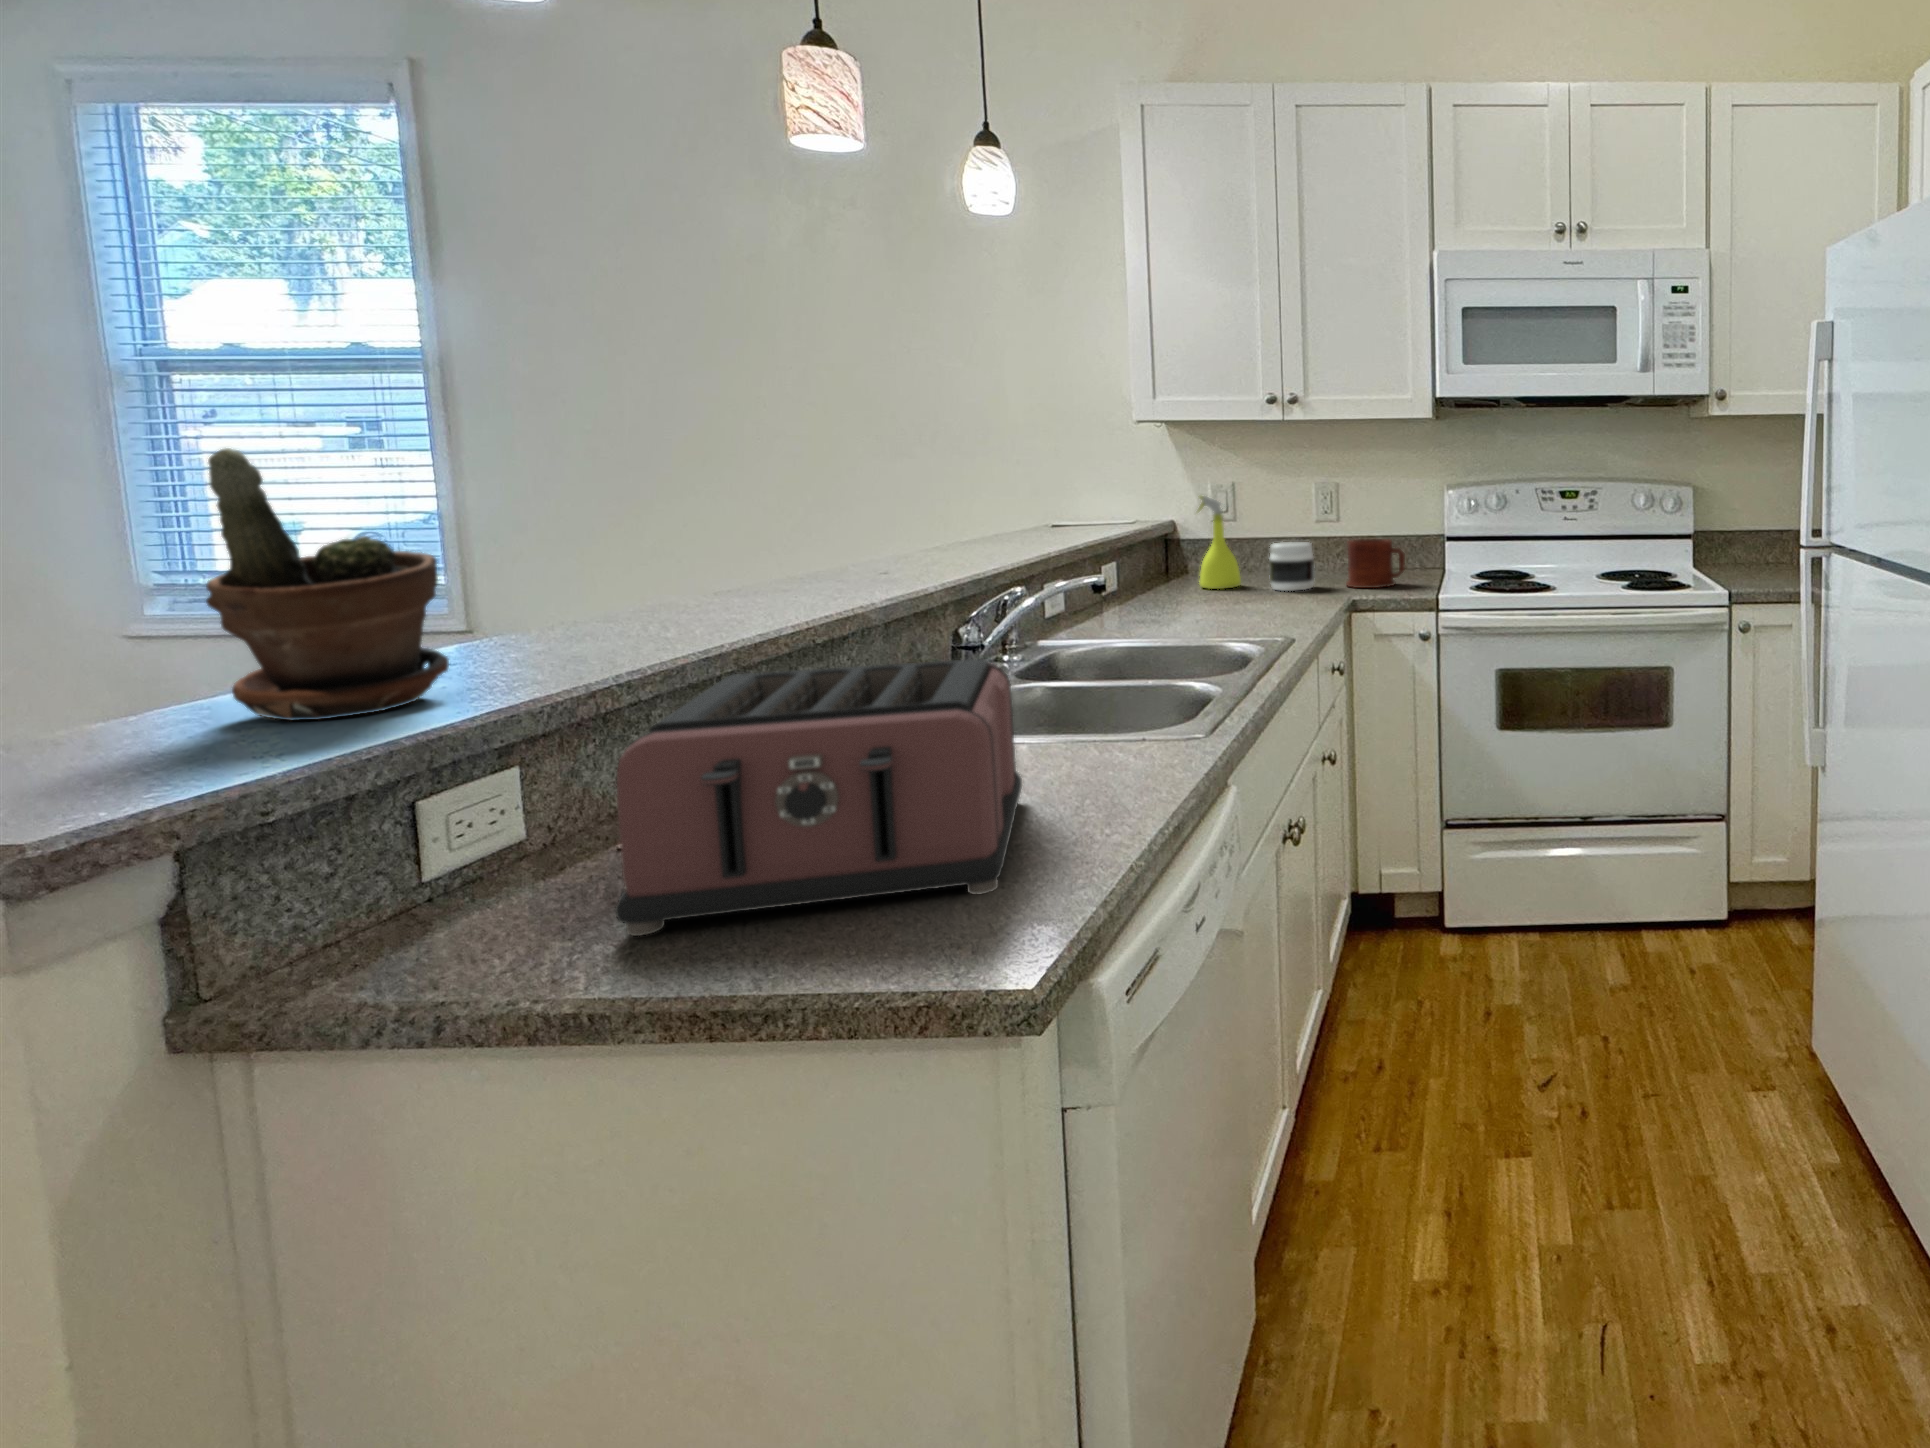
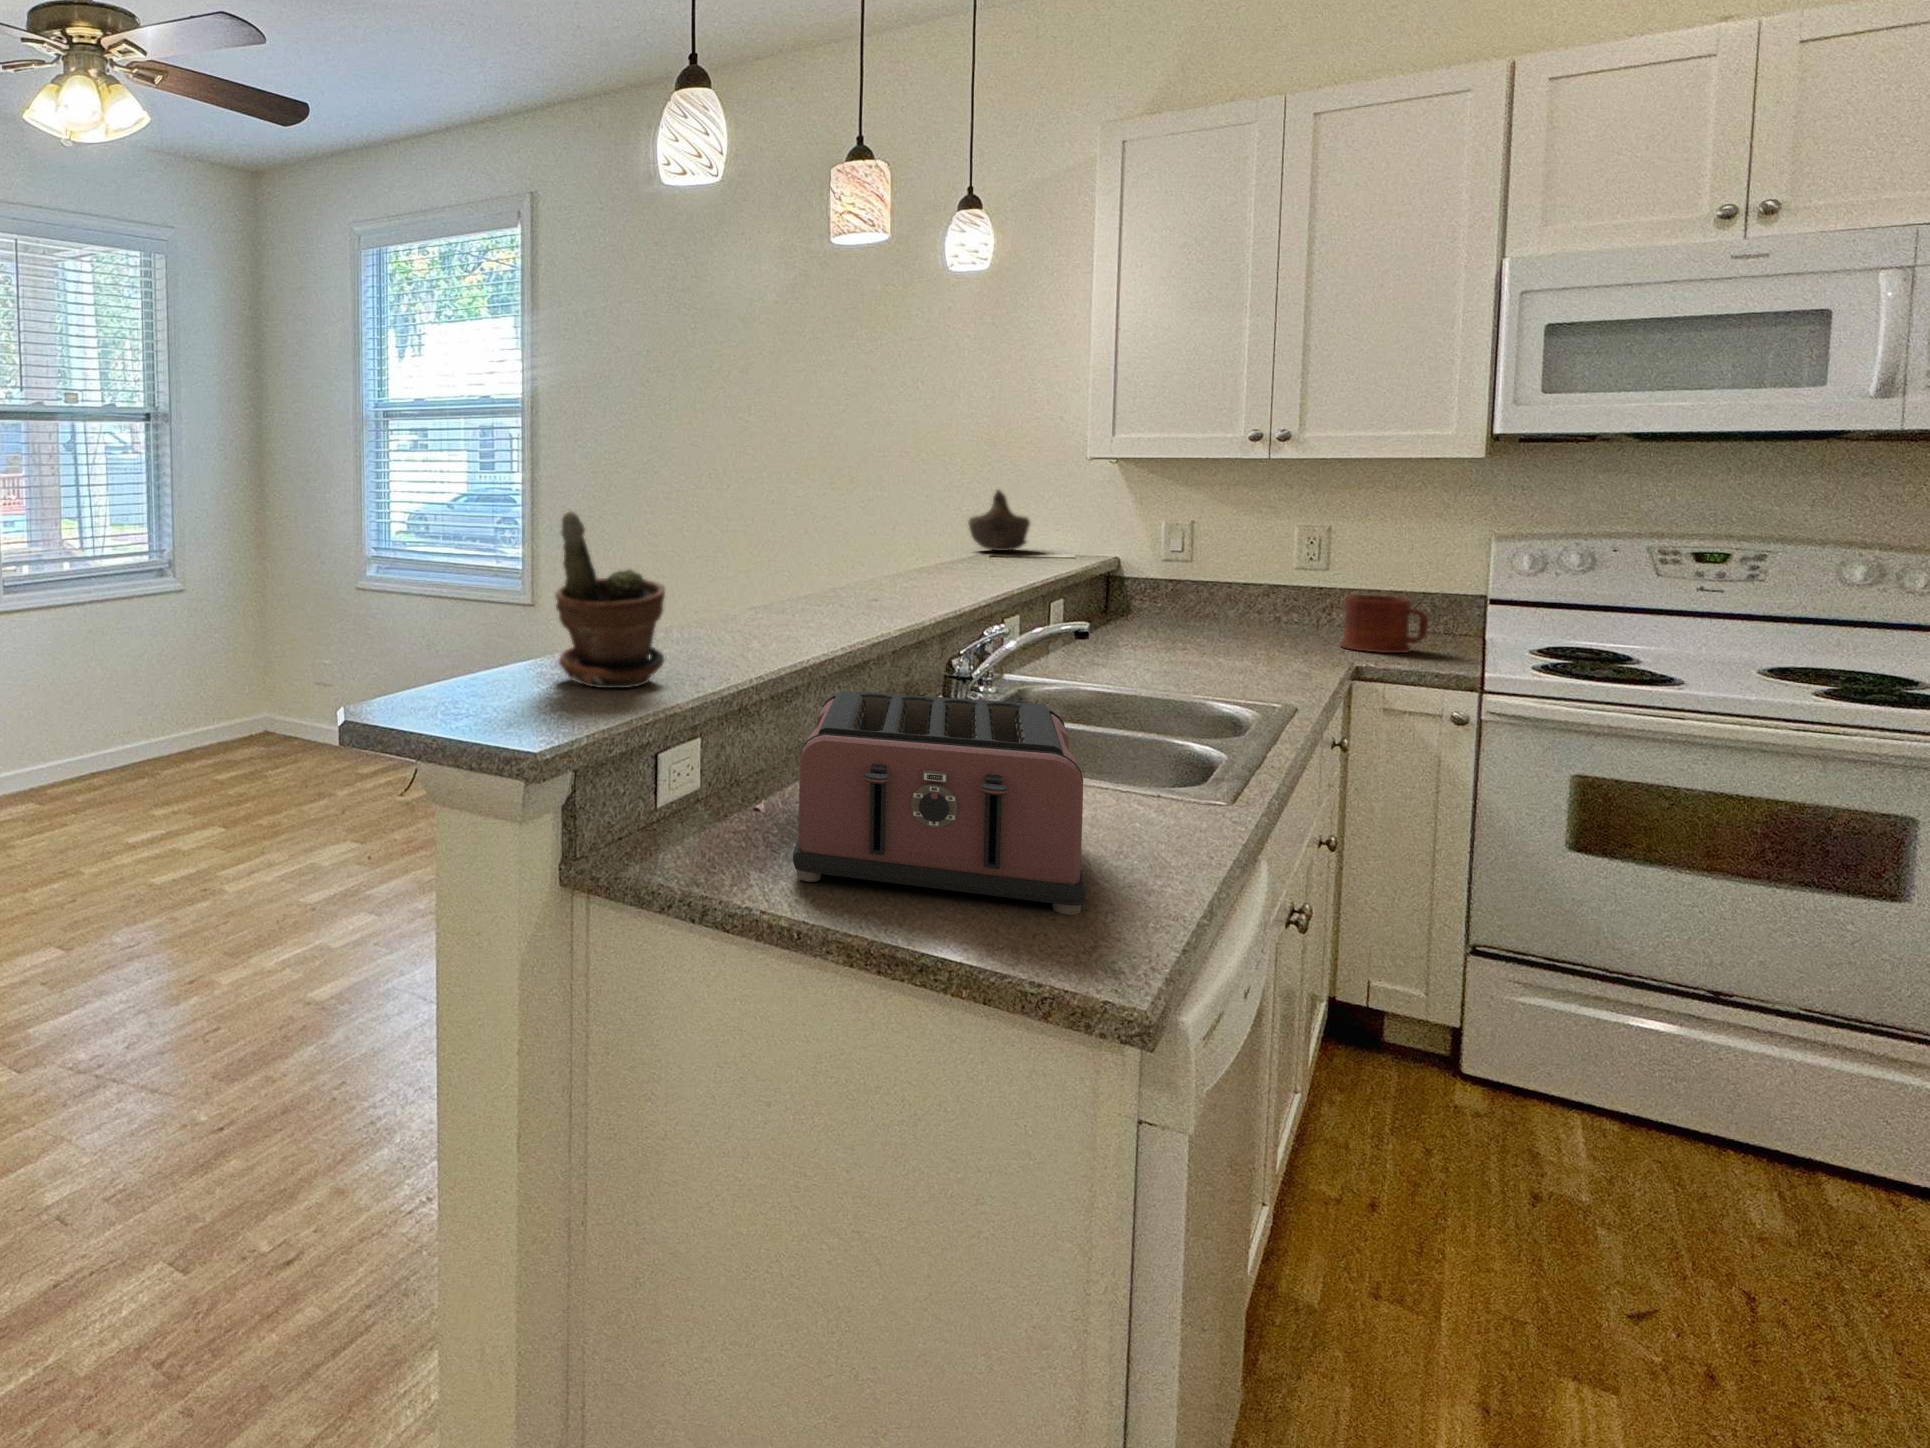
decorative bowl: none [1031,453,1098,521] -> present [968,490,1030,551]
spray bottle: present [1198,496,1241,589] -> none [1151,536,1201,635]
jar: present [1269,542,1315,591] -> none [1239,592,1298,646]

